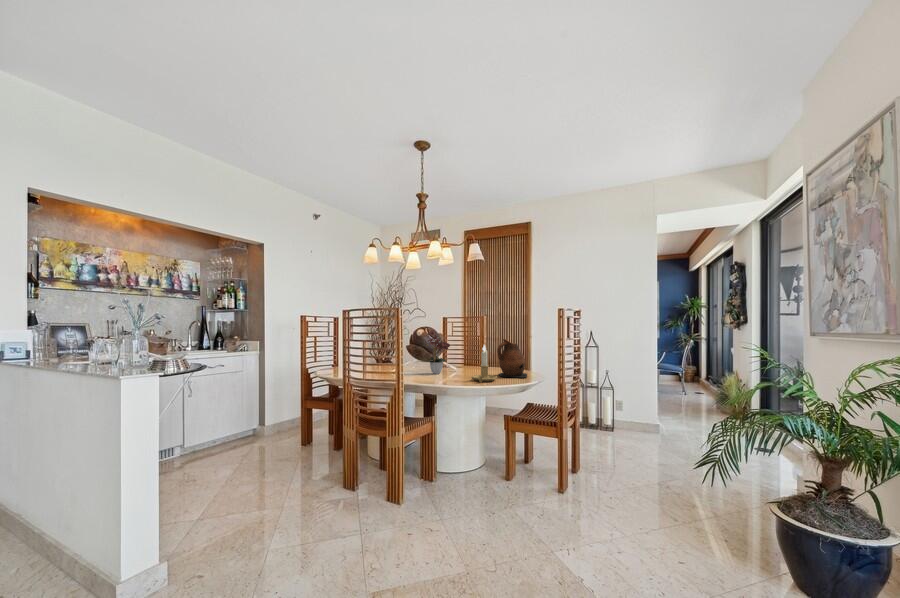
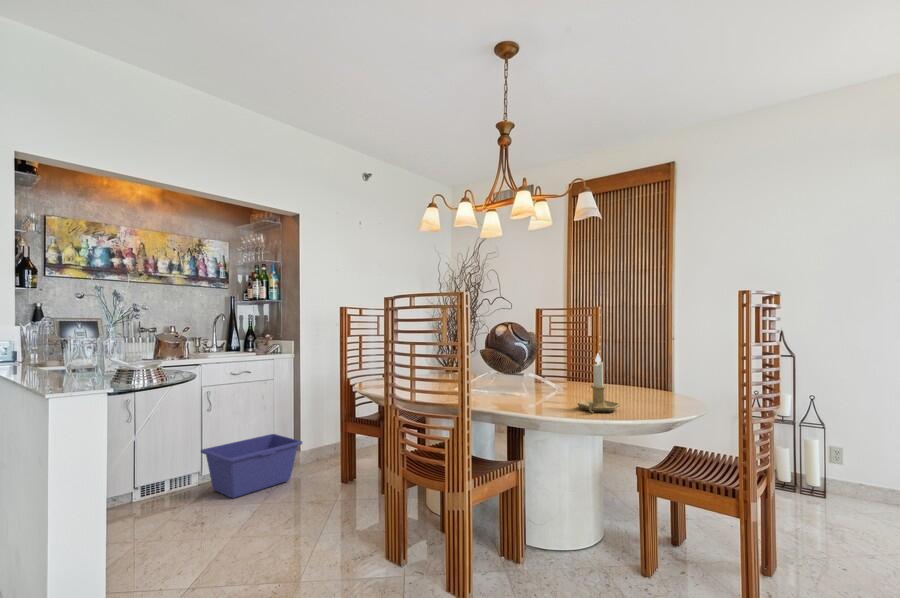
flower arrangement: present [425,331,450,374] -> none [505,328,549,395]
ceramic pitcher: present [497,339,527,378] -> none [621,345,671,408]
storage bin: none [181,413,267,464] -> present [201,434,302,498]

